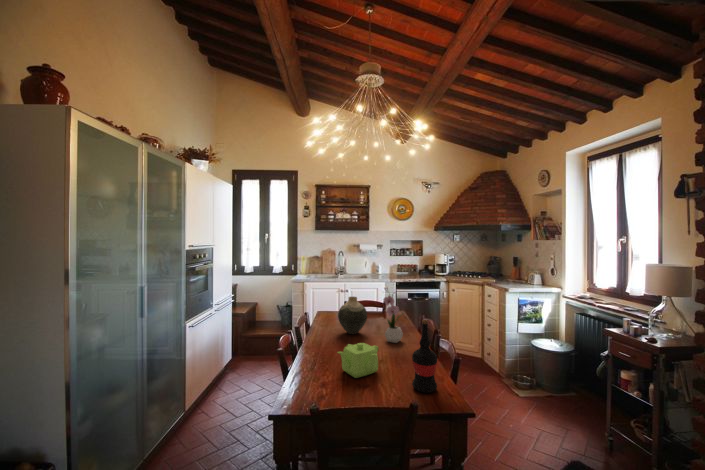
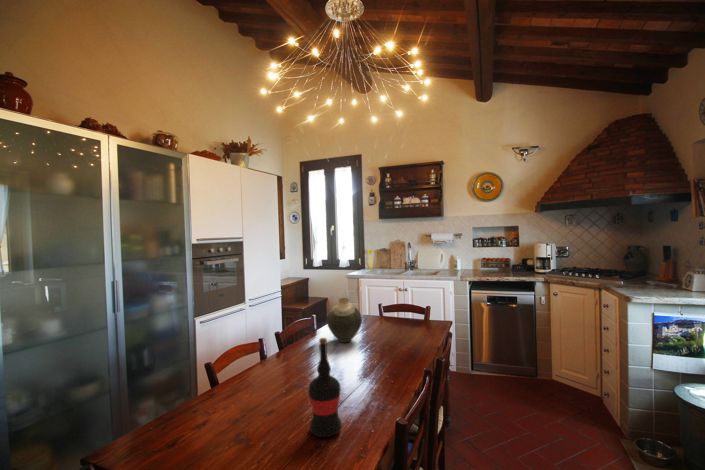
flower arrangement: present [384,295,403,343] -> none [360,289,393,361]
teapot: present [338,343,379,378] -> none [251,355,314,397]

